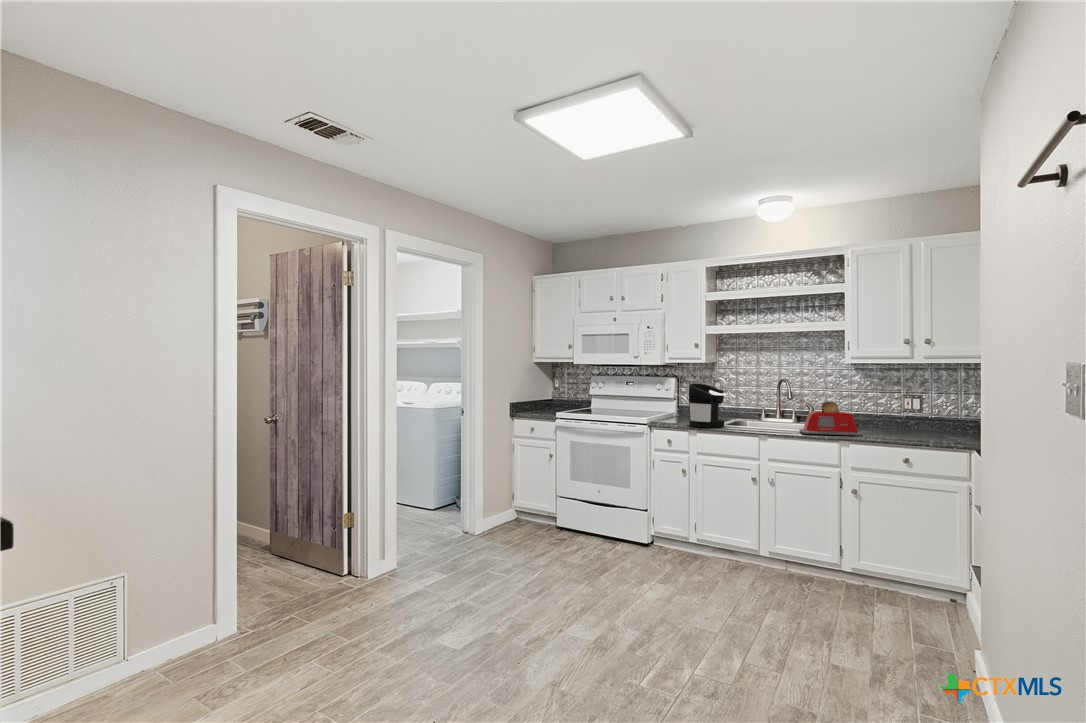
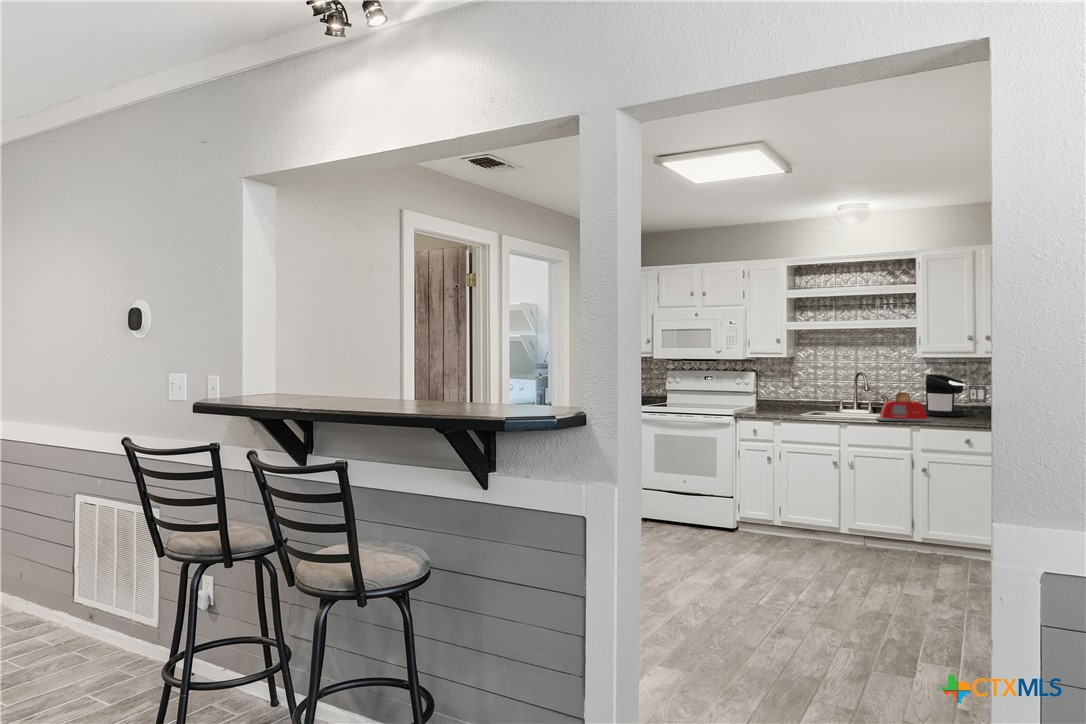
coffee maker: present [689,383,726,427] -> present [926,374,965,416]

